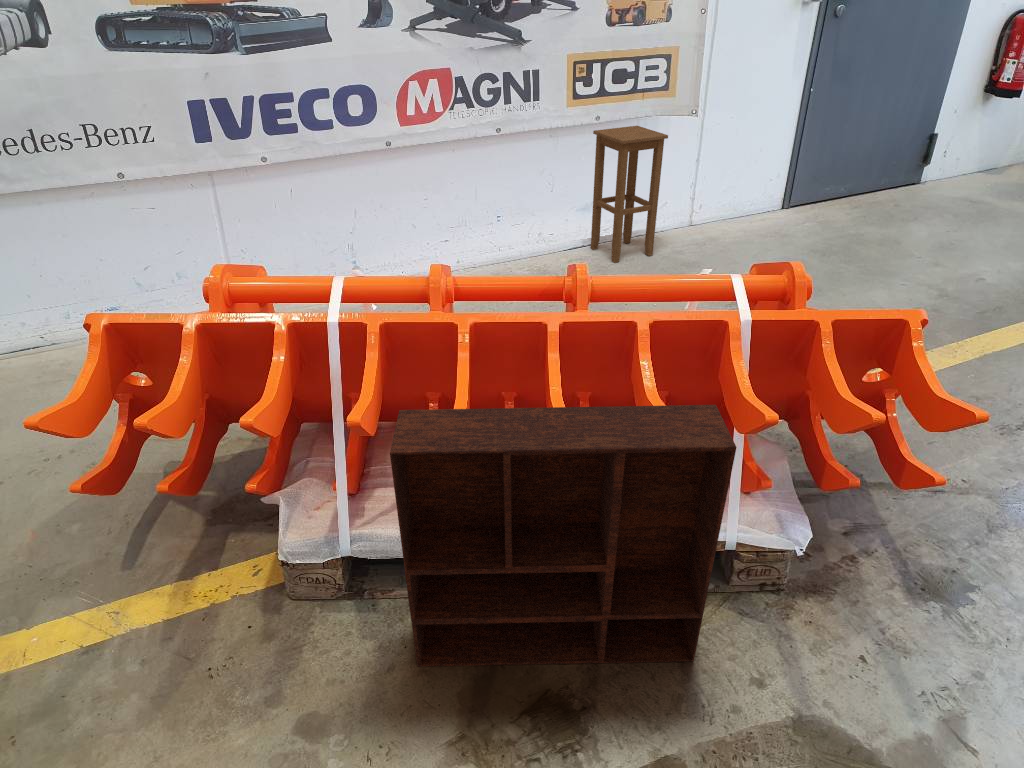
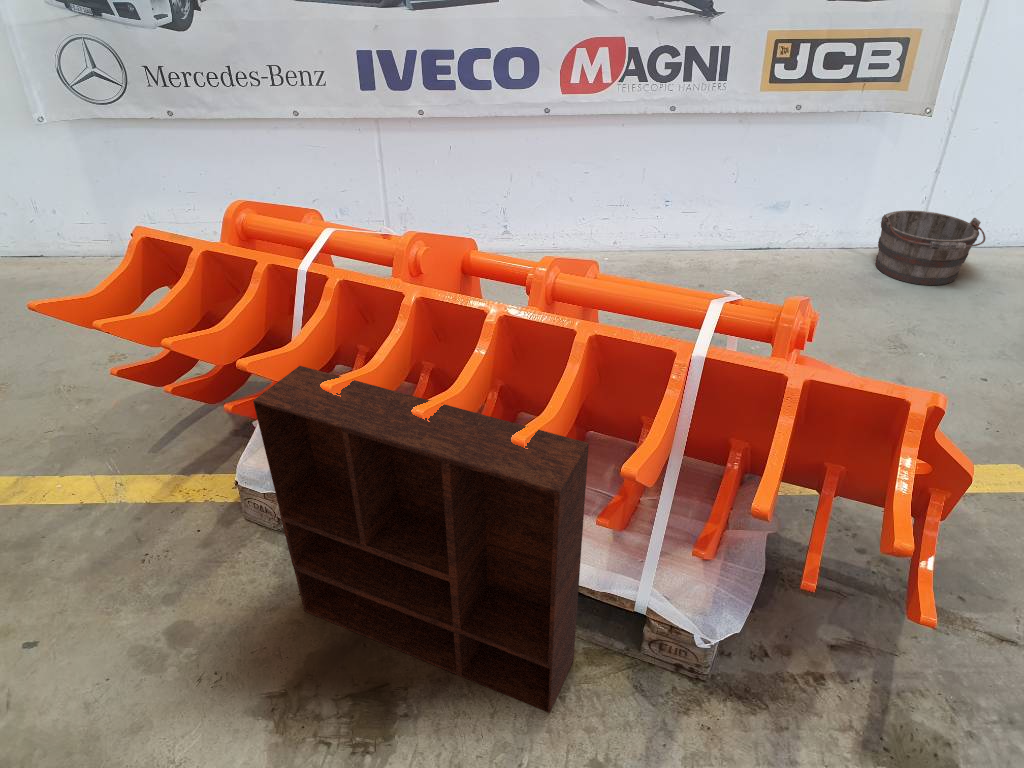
stool: present [591,126,668,263] -> none [768,121,879,277]
bucket: none [670,191,751,250] -> present [875,210,985,285]

